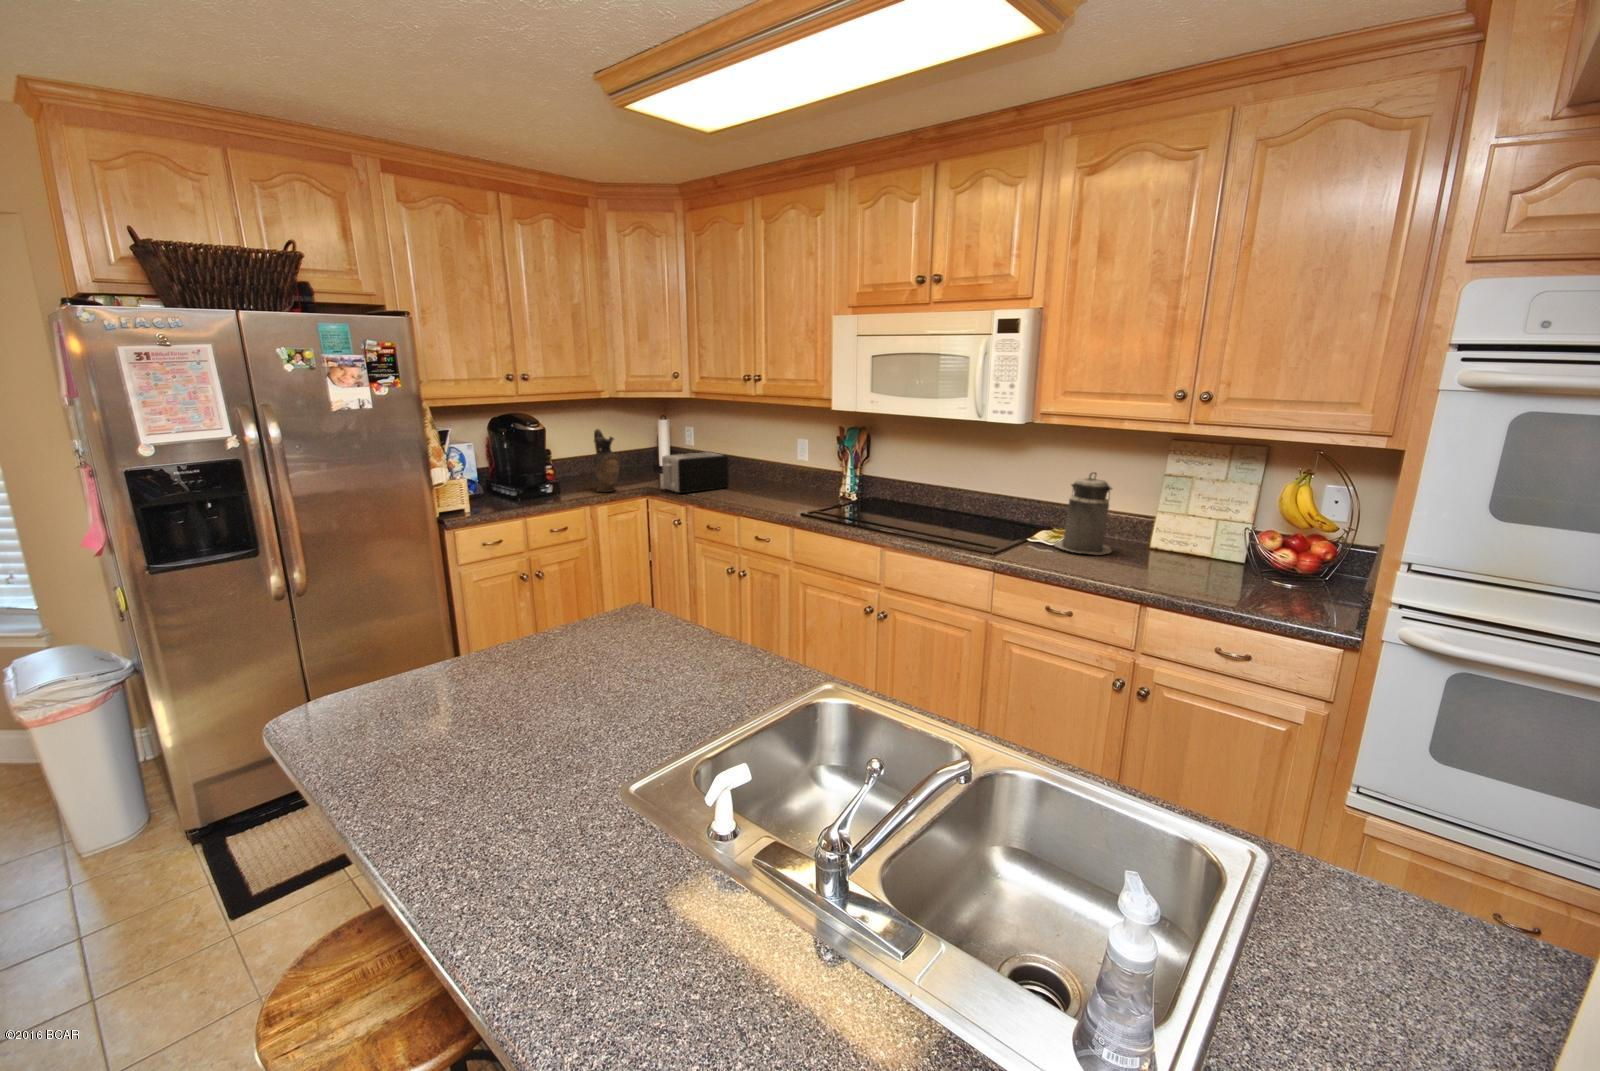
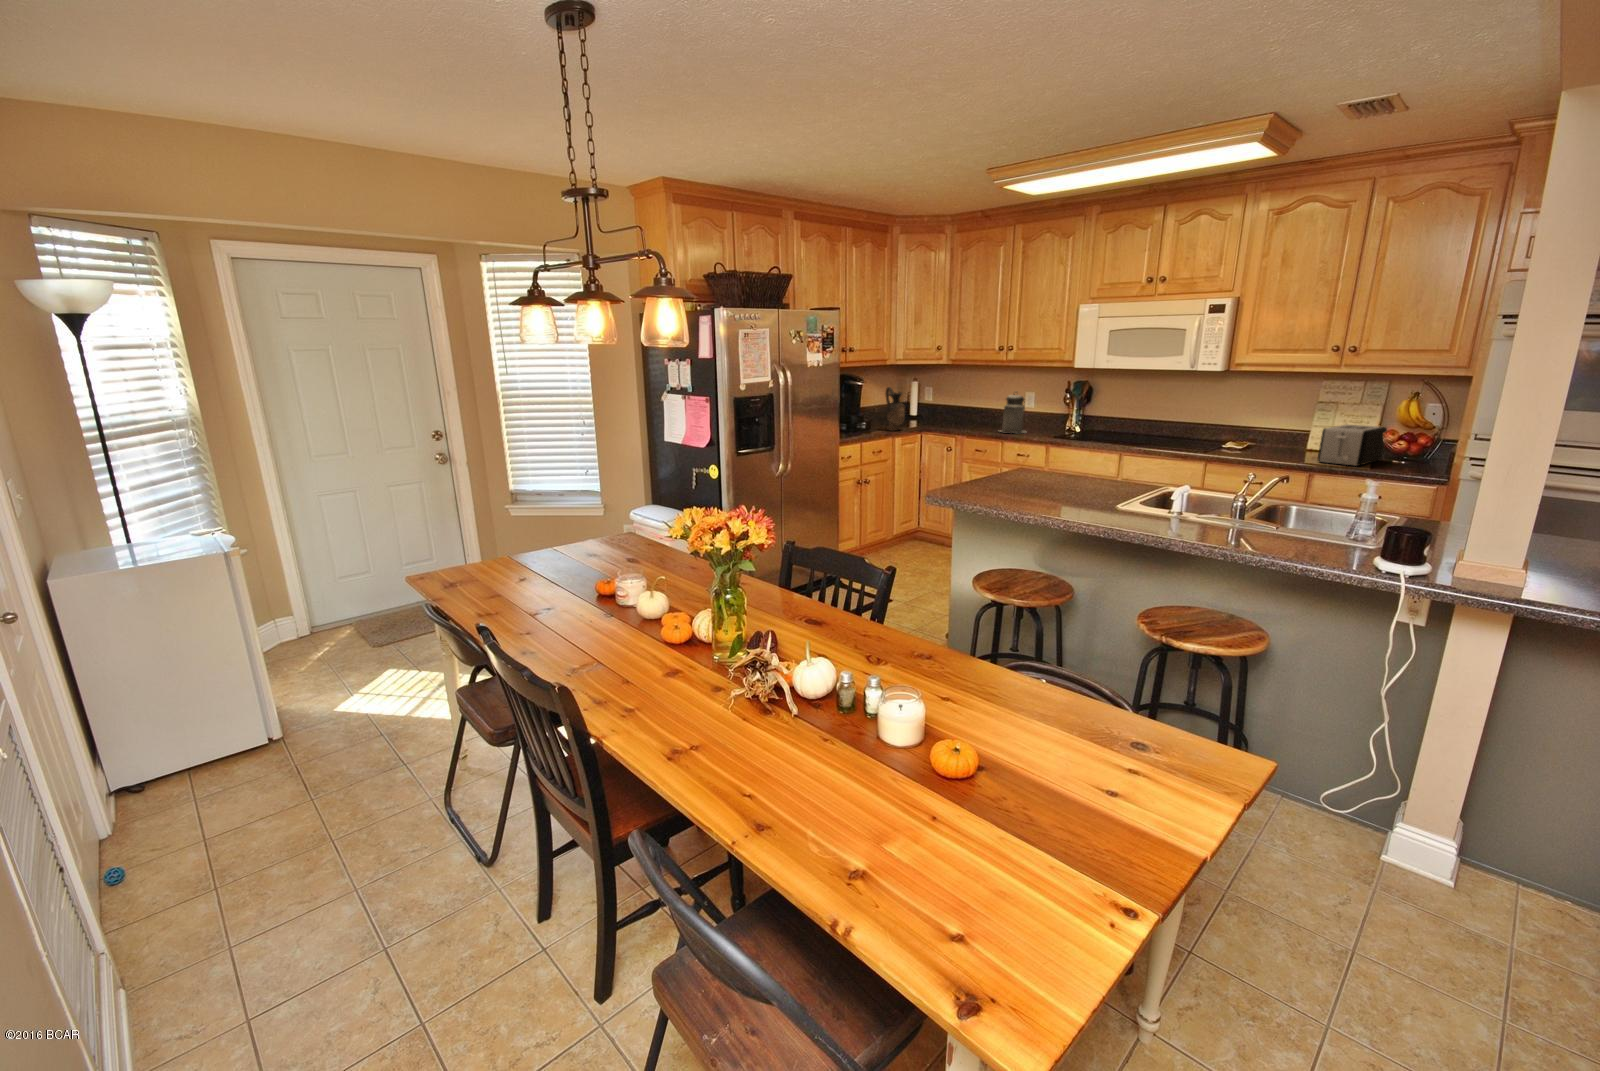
toaster: present [662,452,729,493] -> present [1318,425,1387,466]
canister: present [1054,472,1112,555] -> present [1000,394,1026,433]

